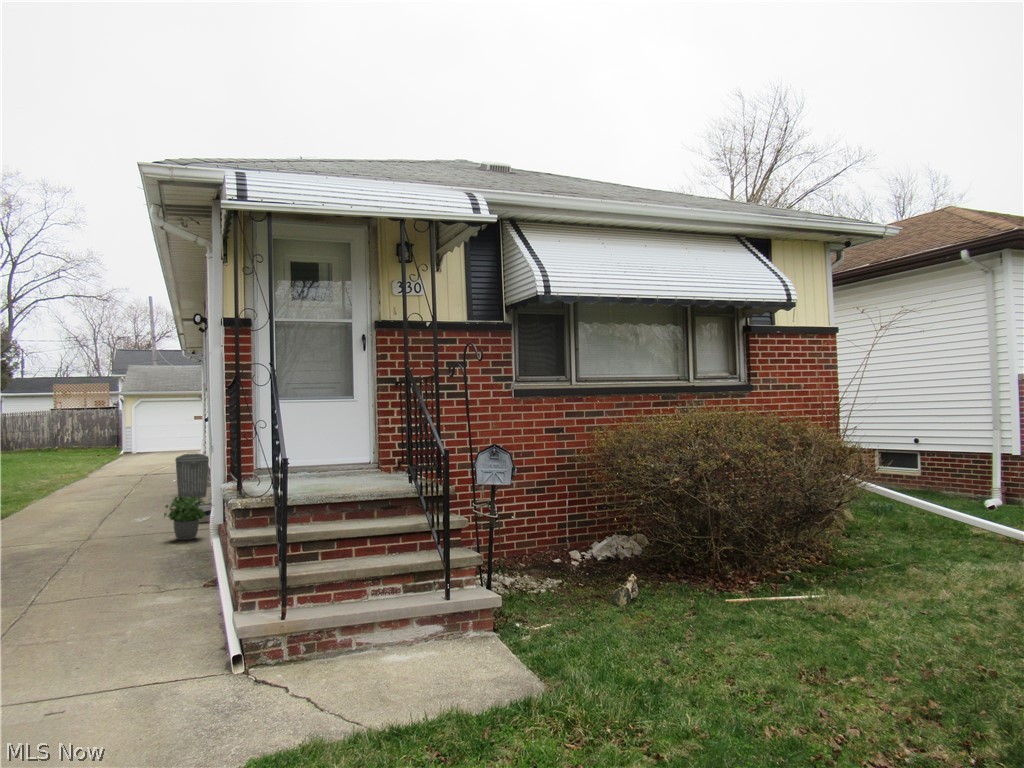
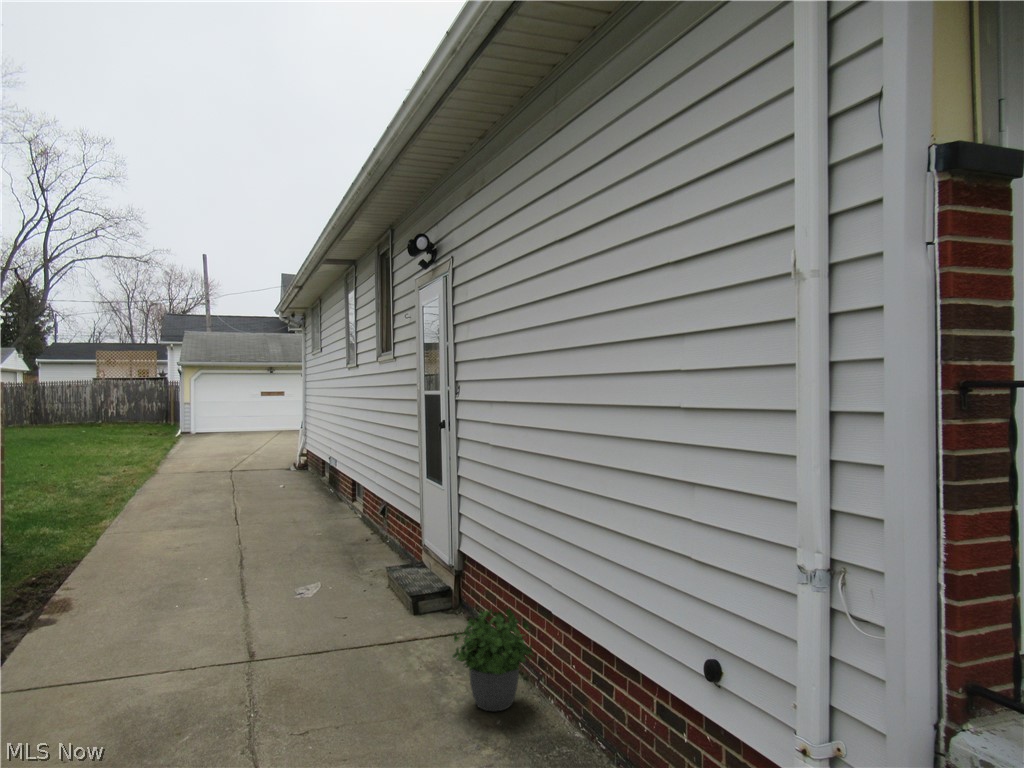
trash can: present [175,453,209,499] -> none [323,463,370,534]

